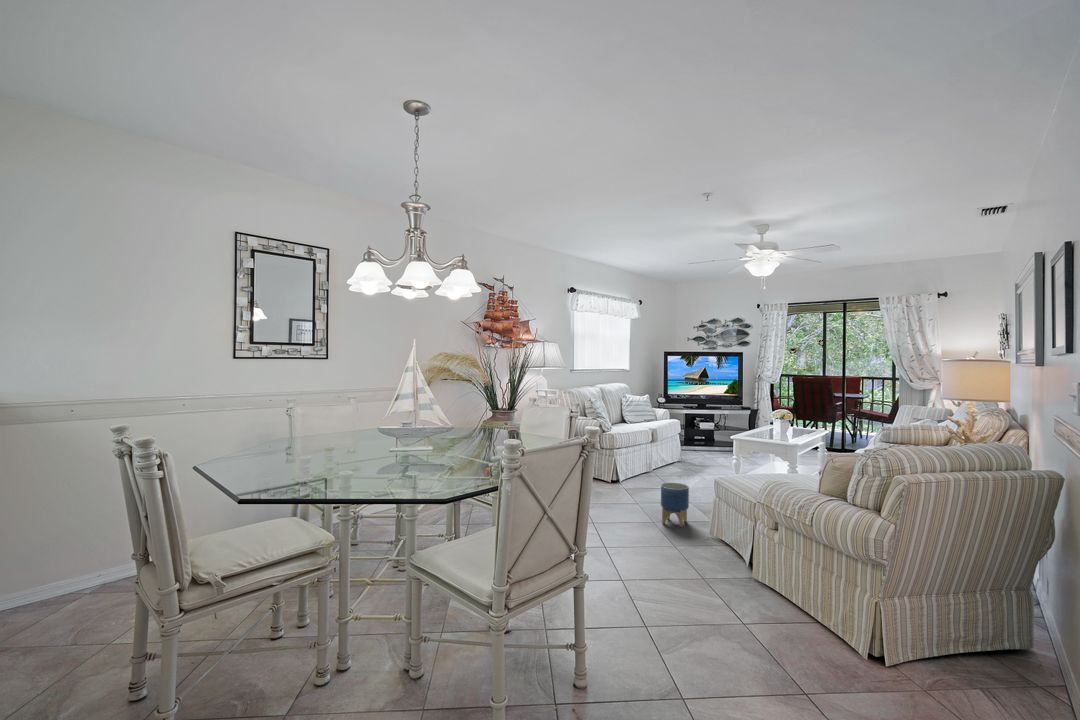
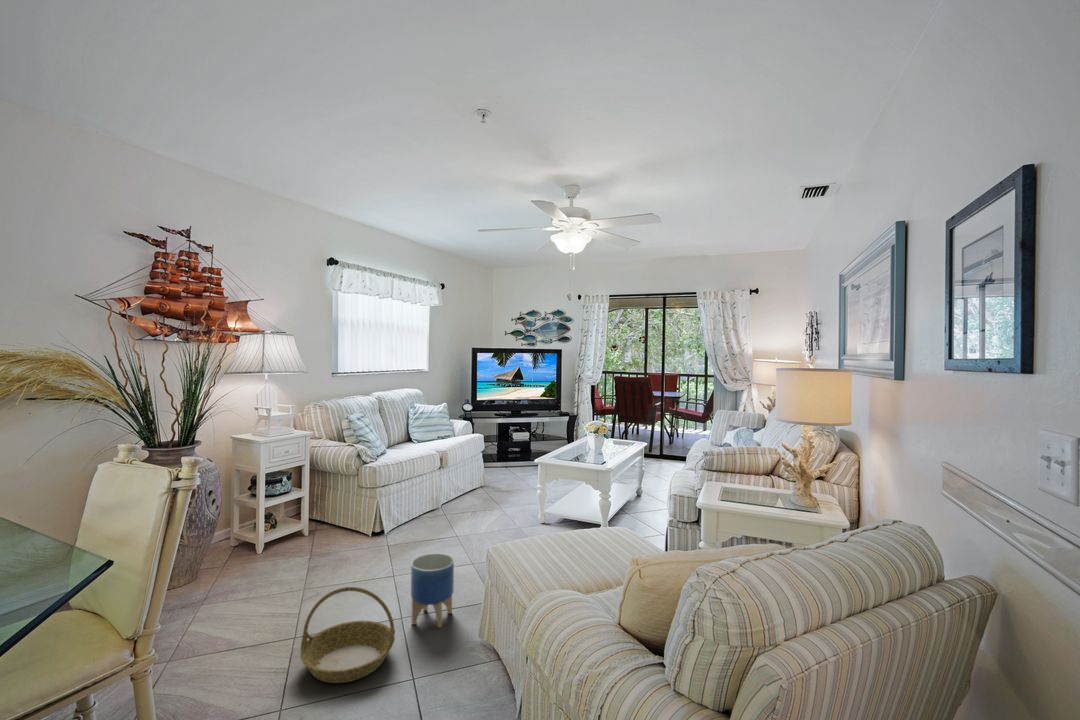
basket: none [606,489,659,541] -> present [301,587,395,683]

